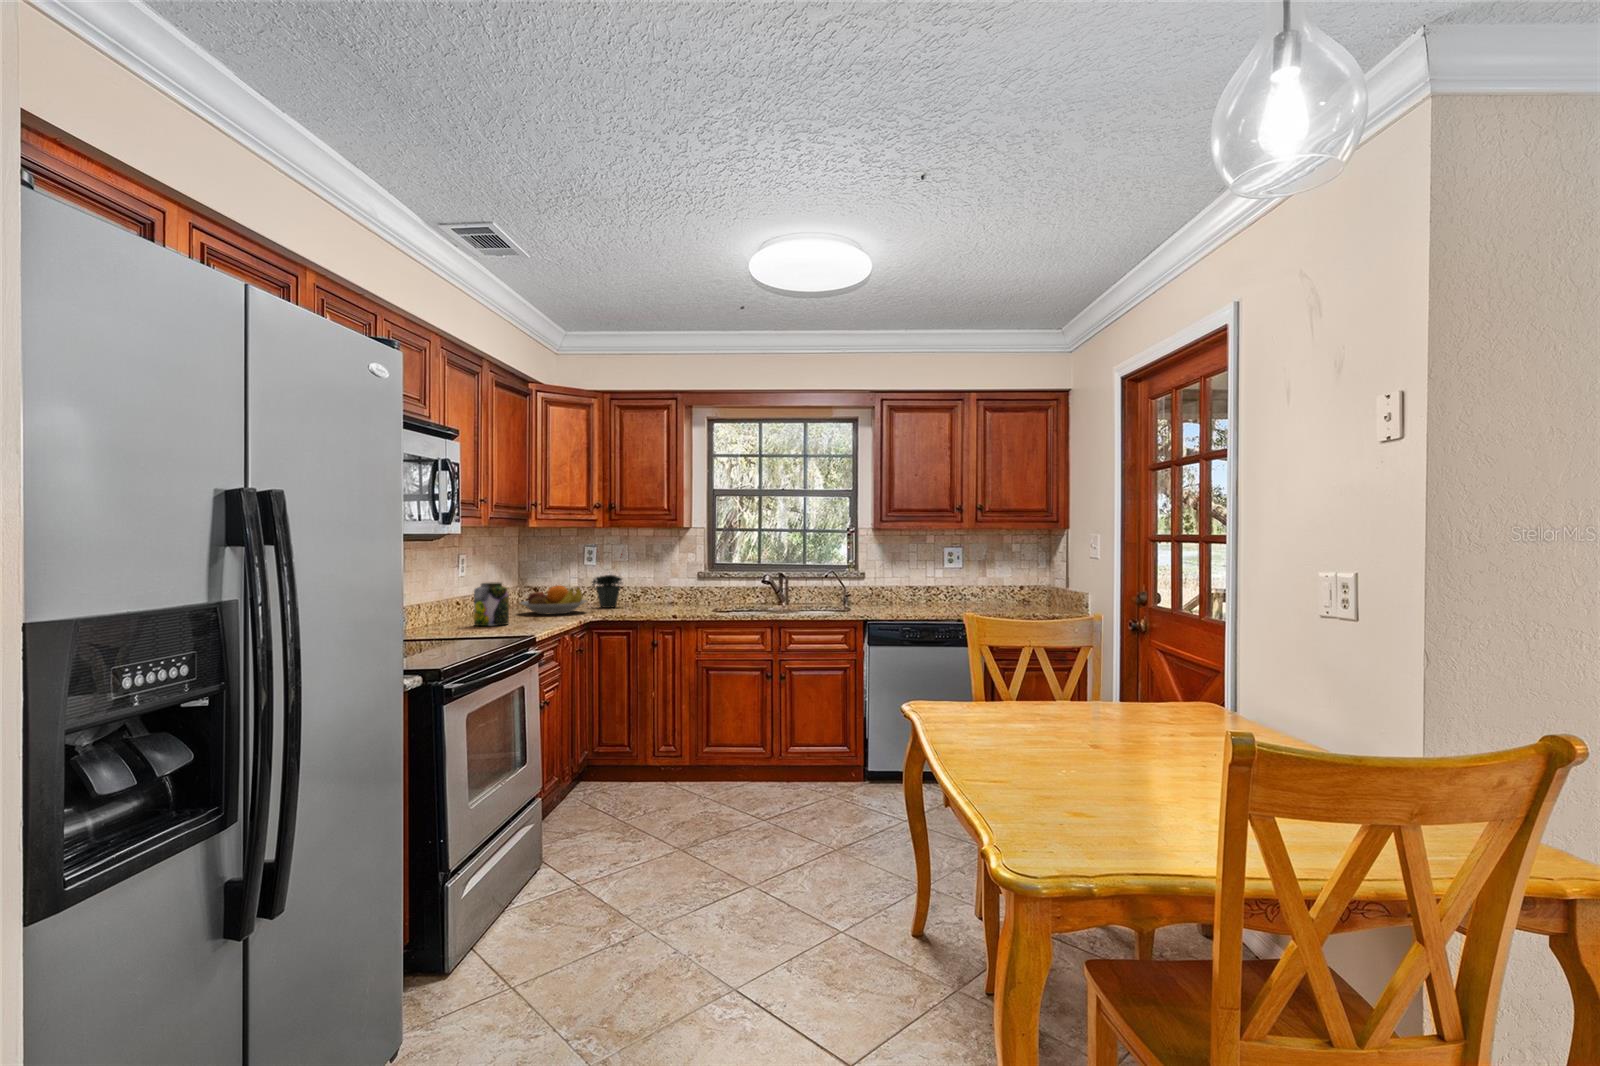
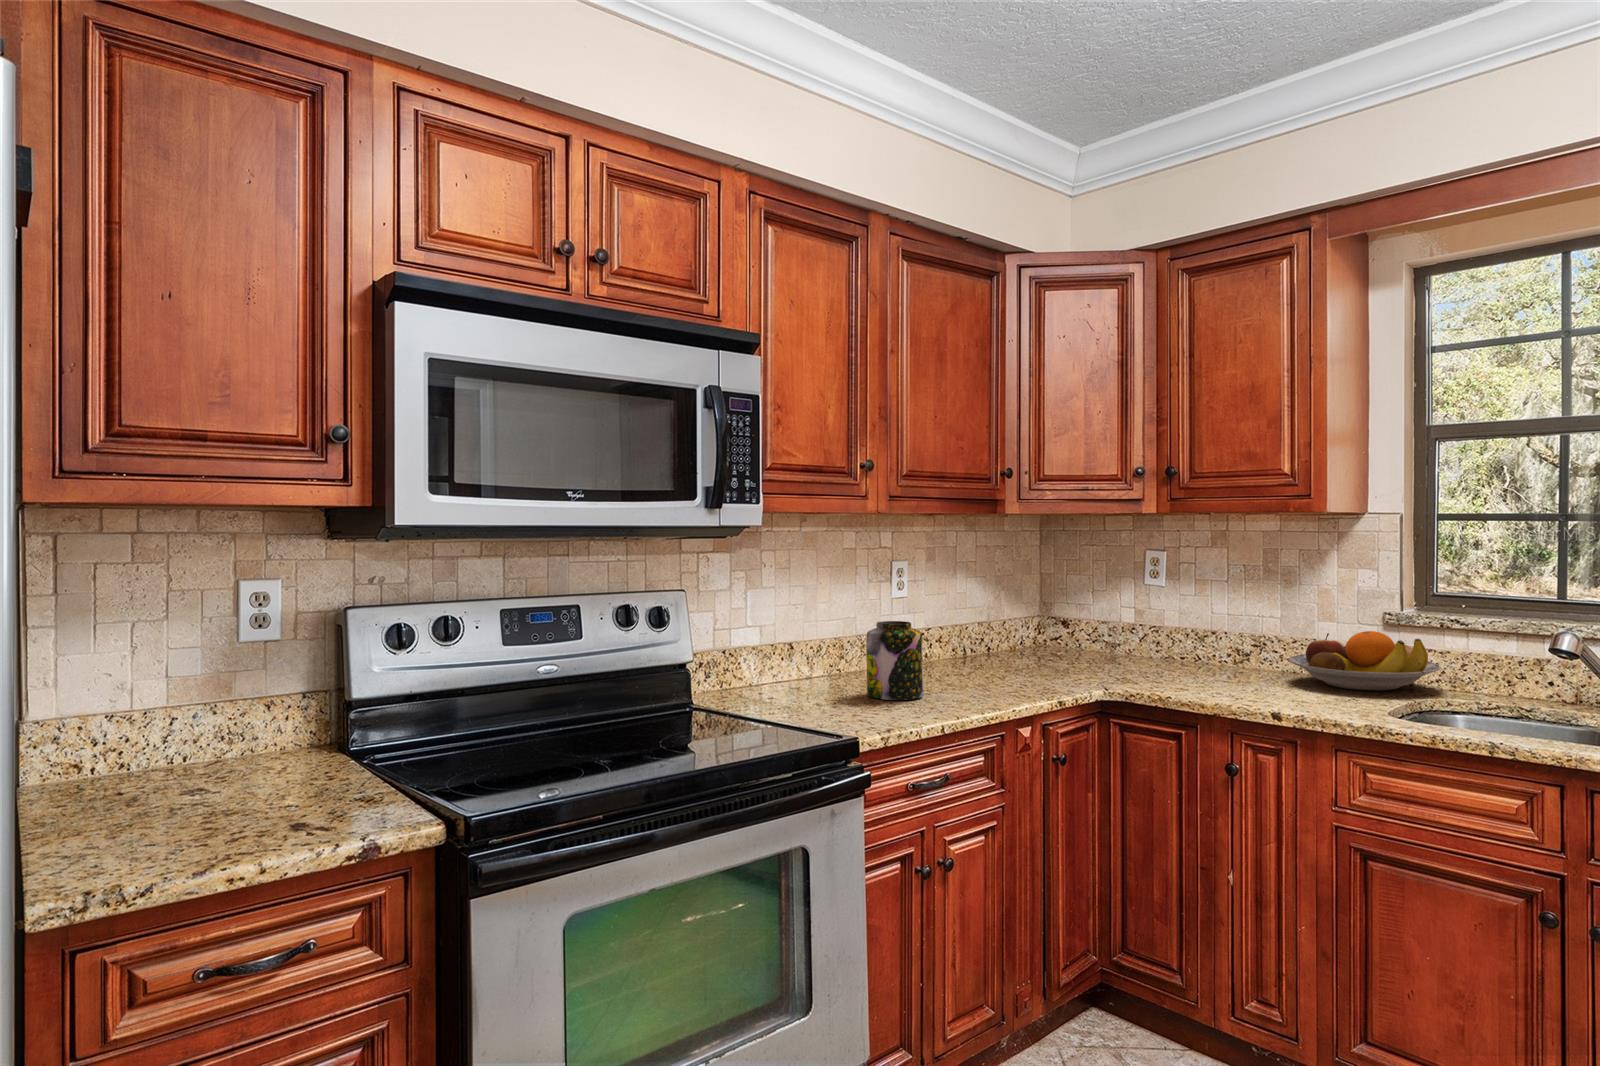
potted plant: present [592,554,622,608] -> none [1146,554,1213,670]
fruit bowl: present [520,585,587,615] -> present [1288,631,1441,691]

